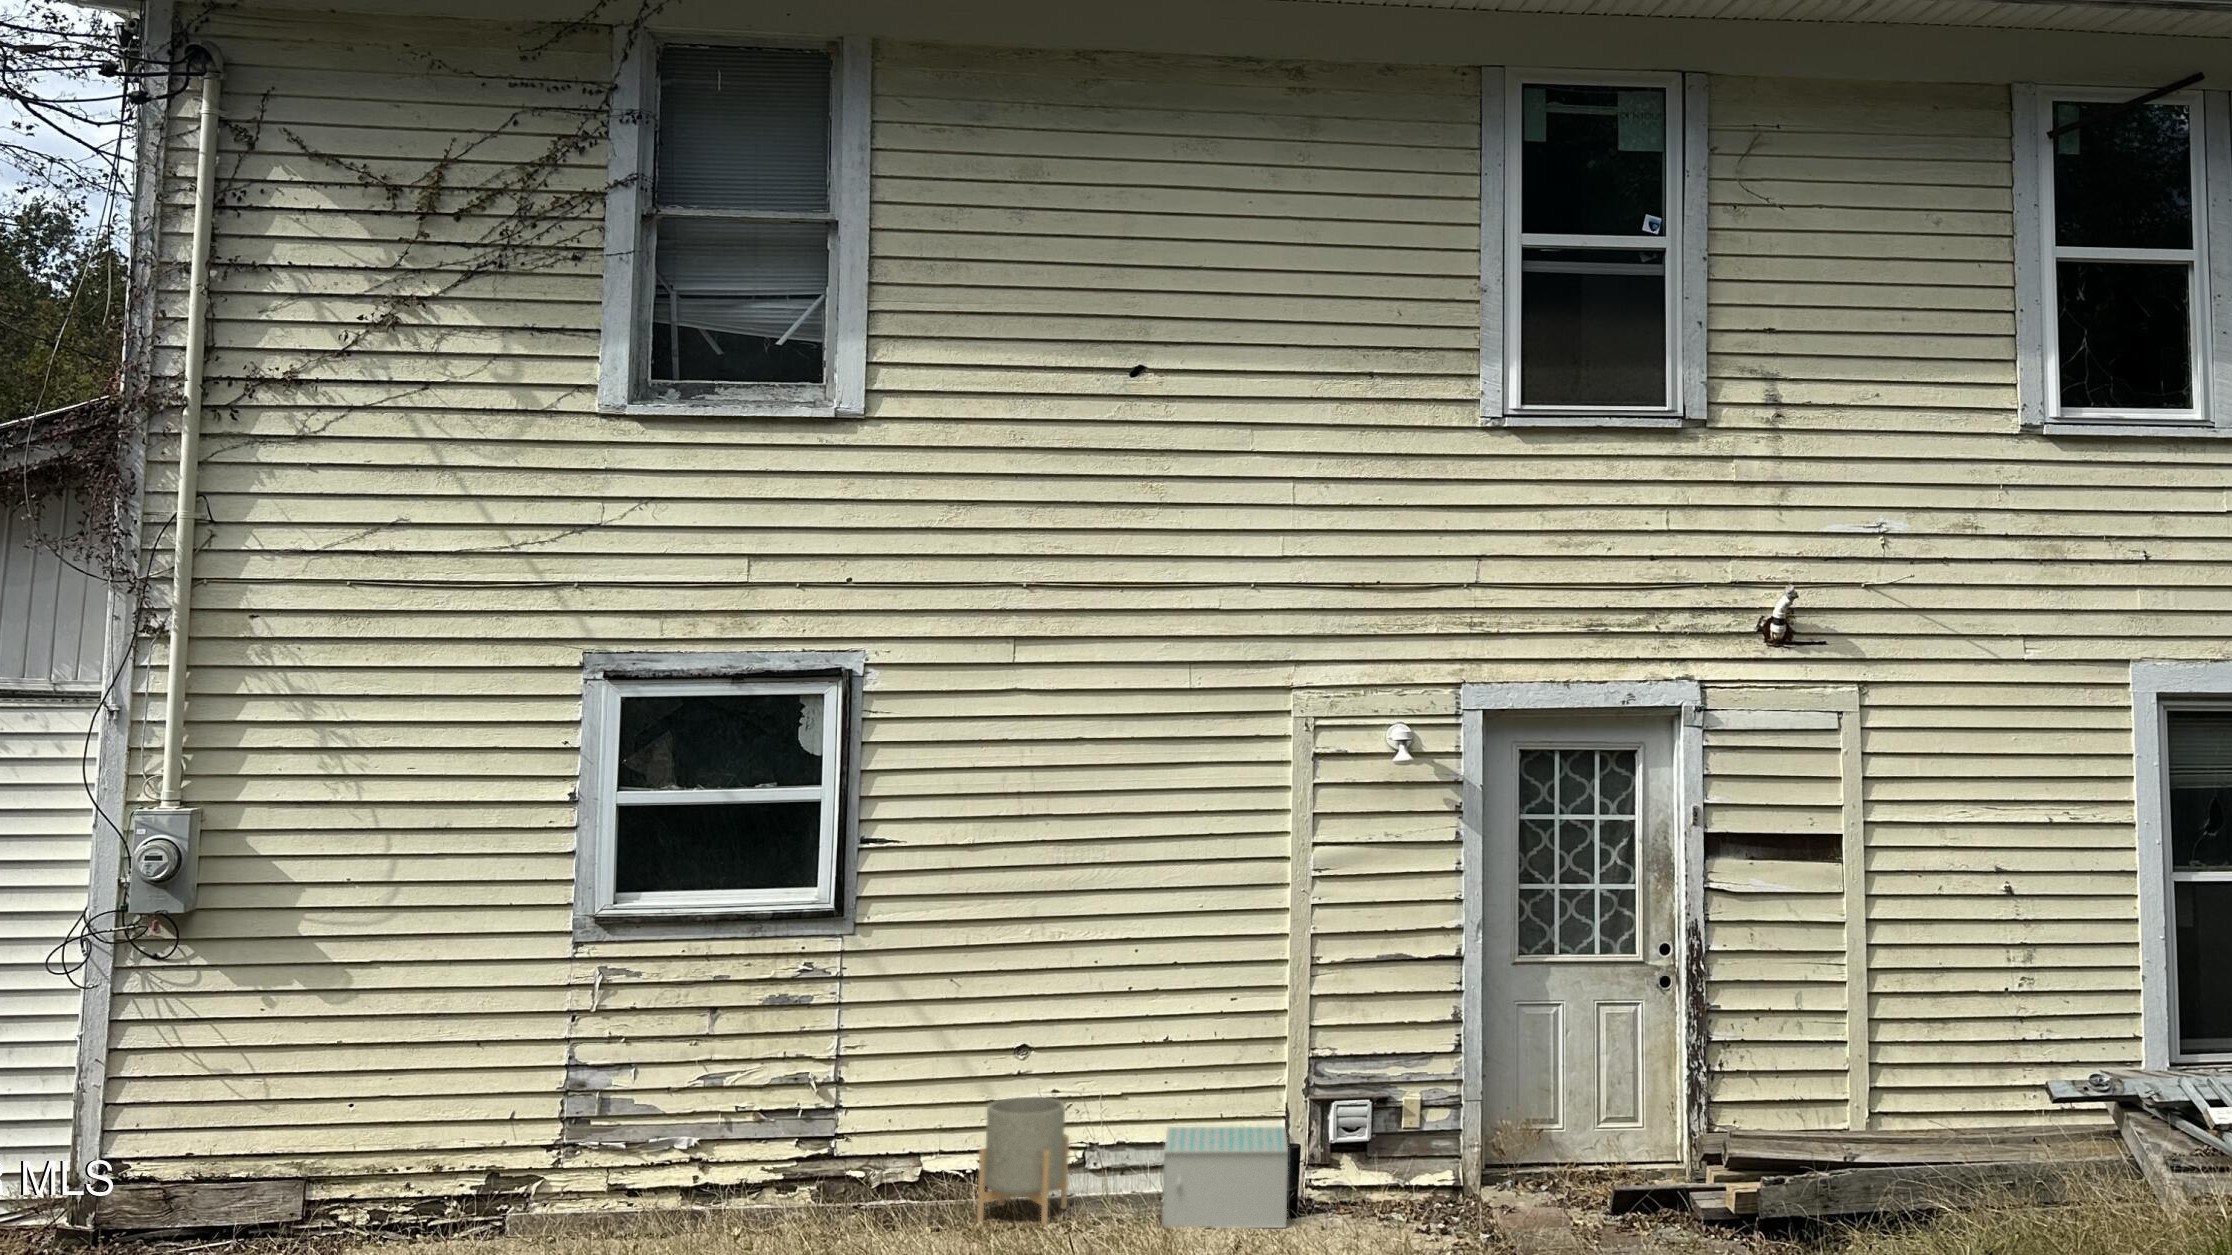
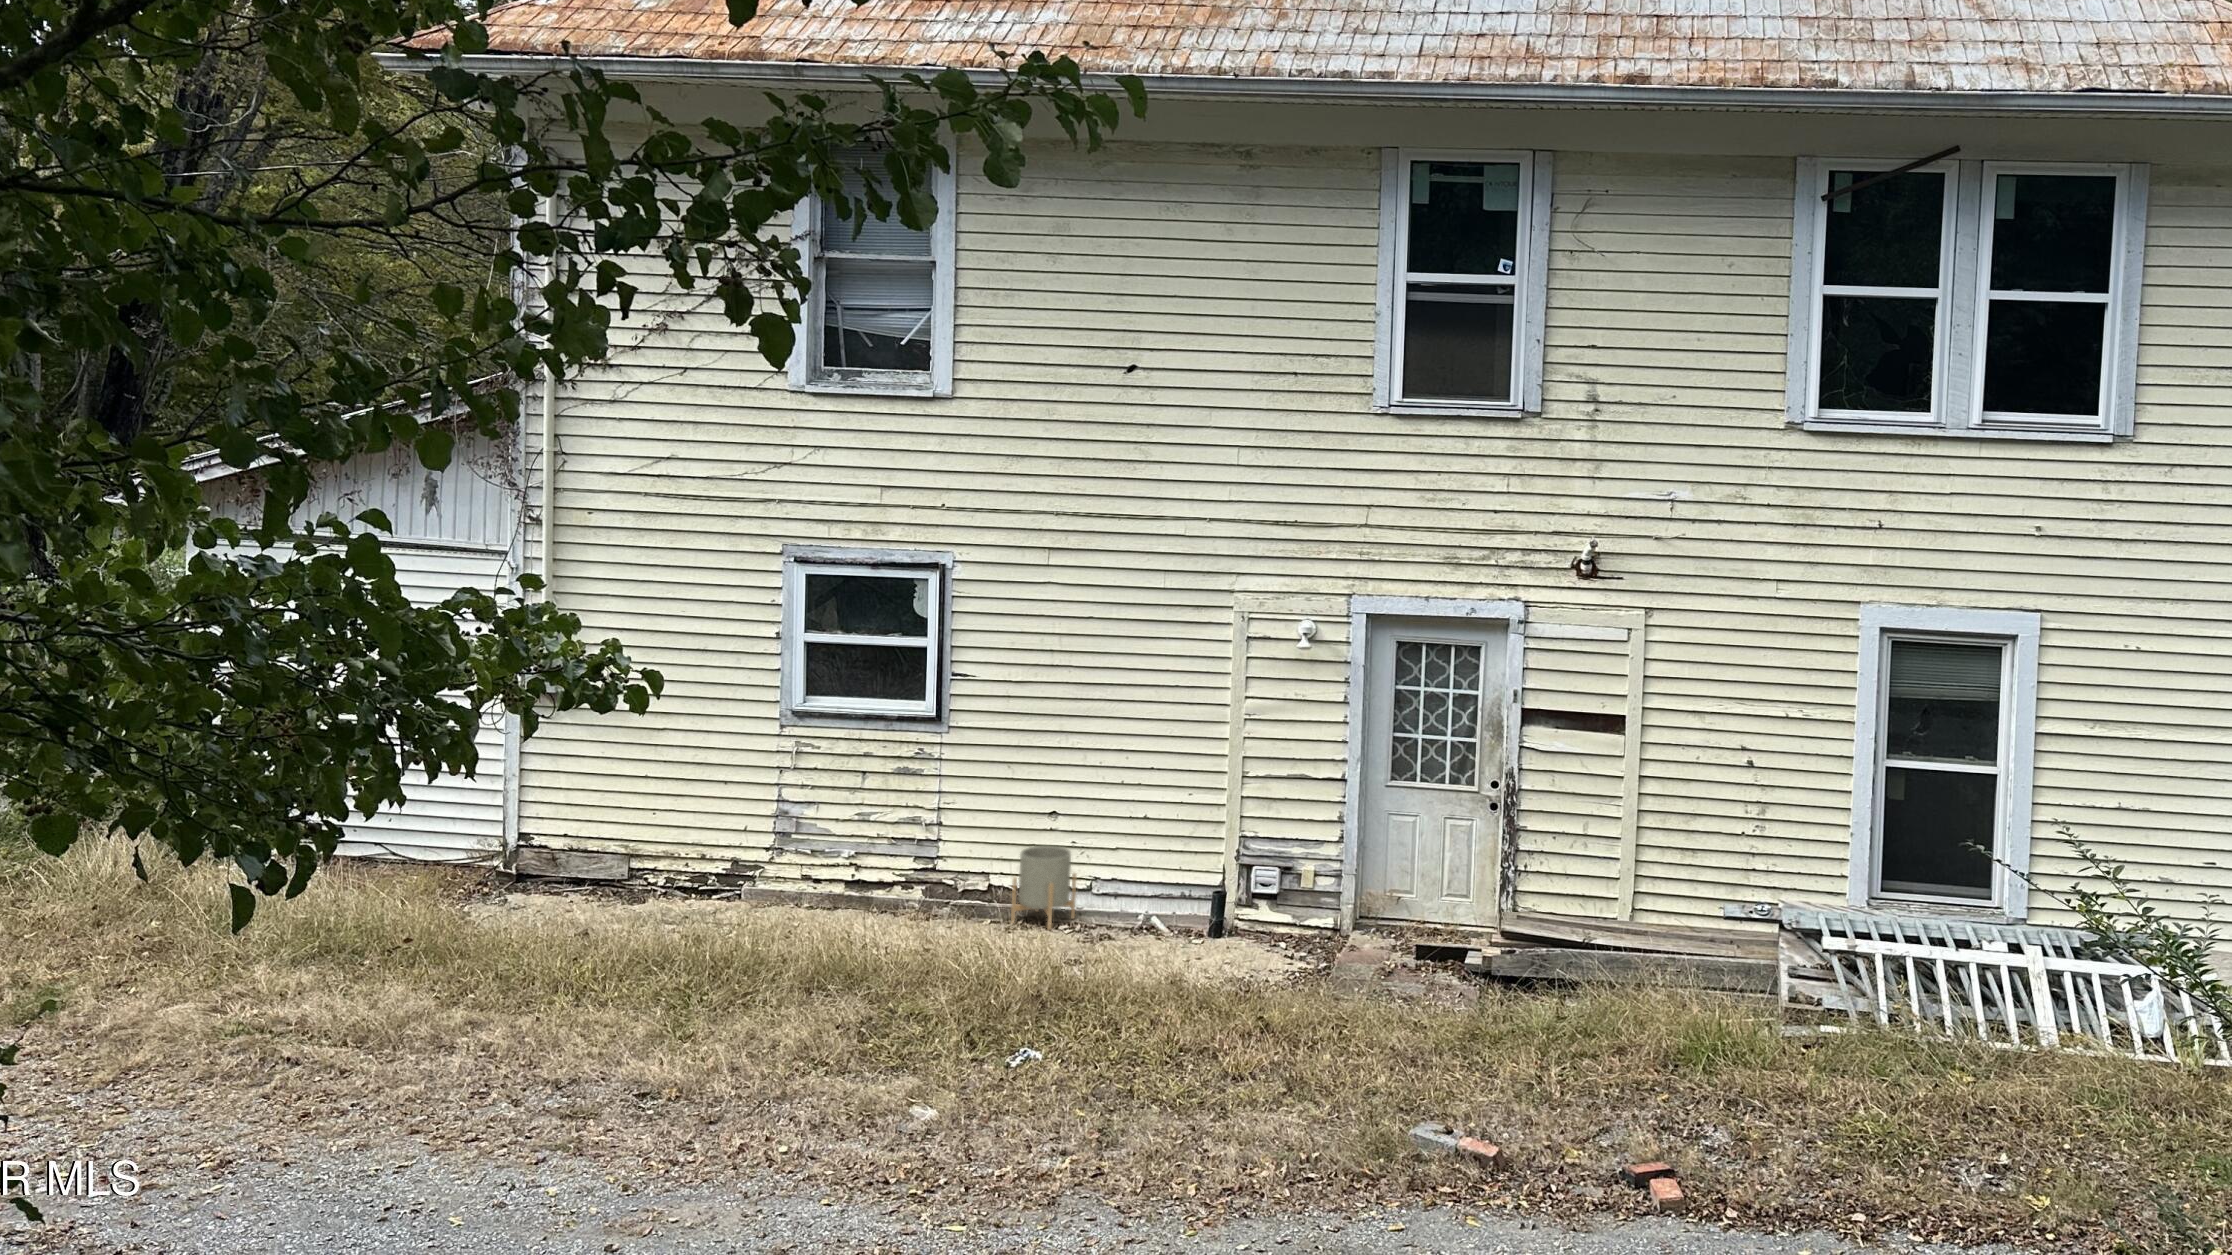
storage box: present [1162,1127,1288,1228] -> none [1121,873,1221,948]

